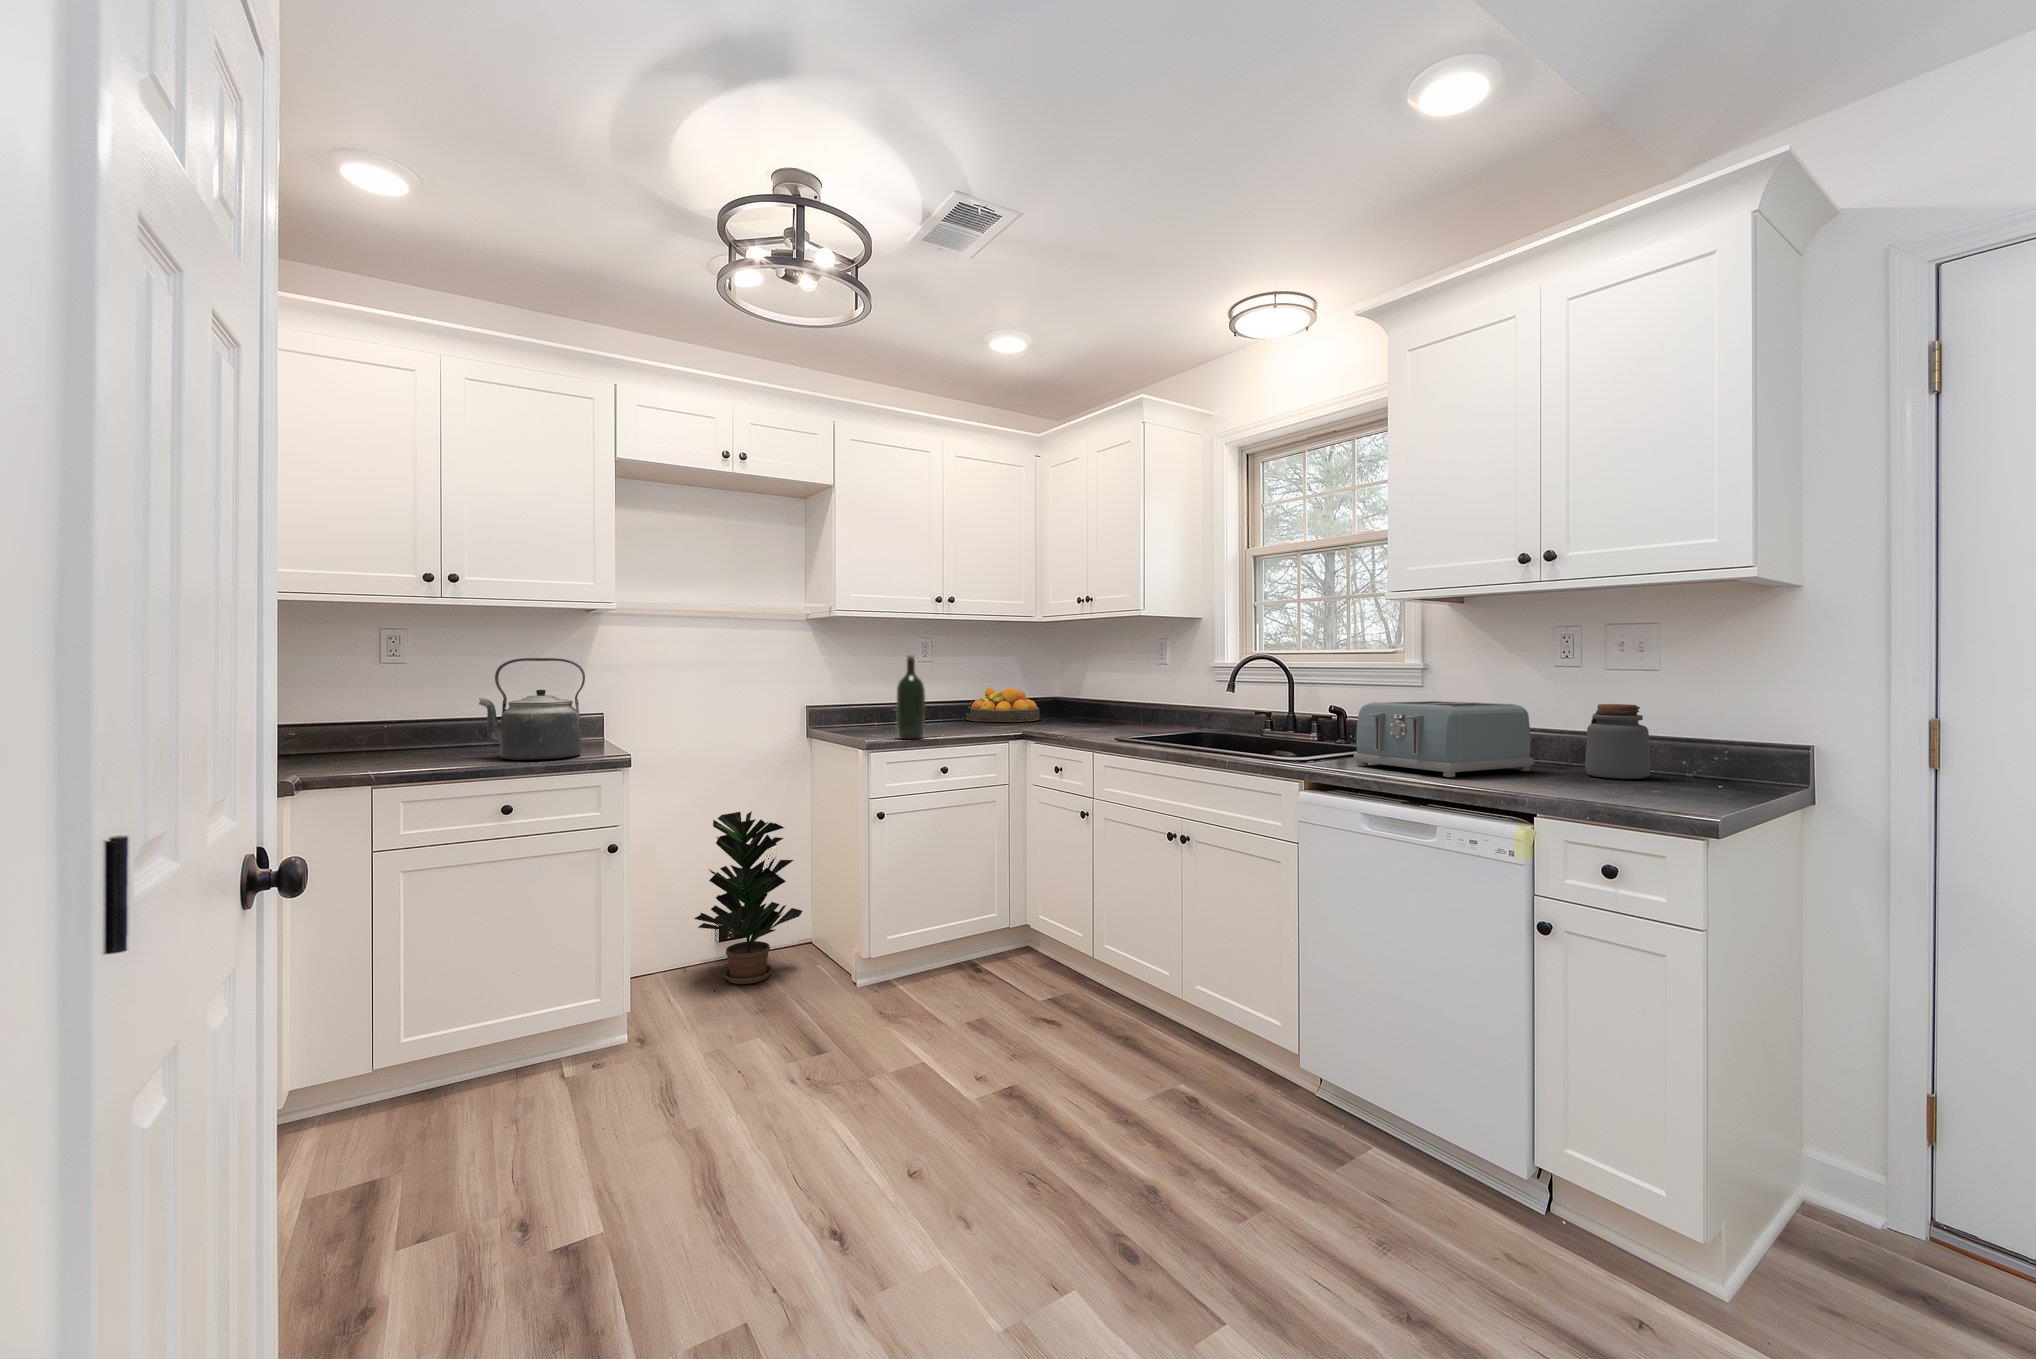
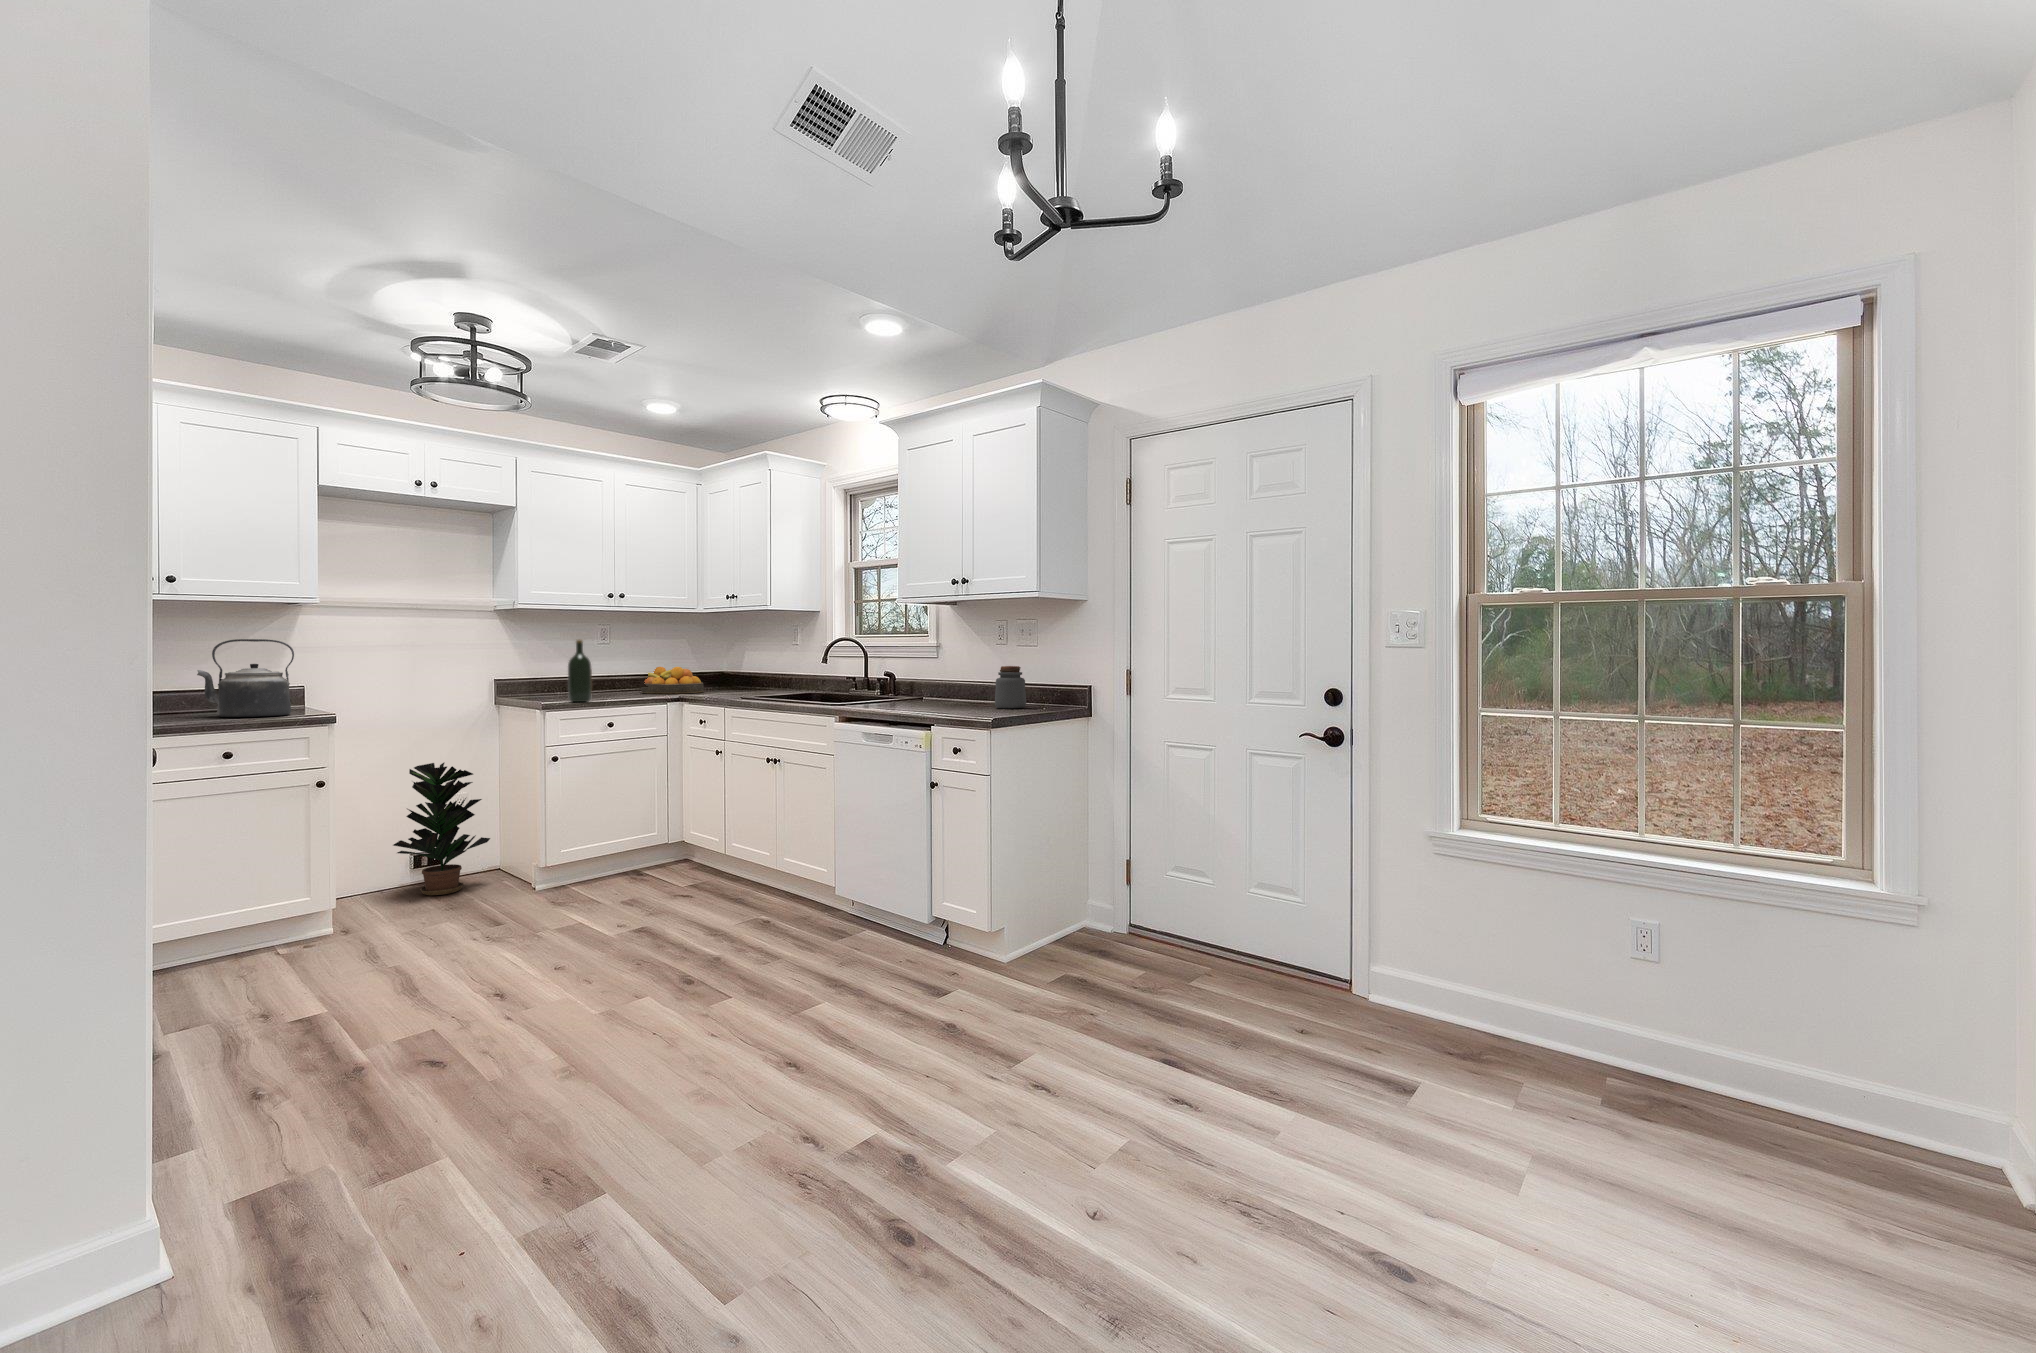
toaster: present [1354,701,1534,777] -> none [871,667,971,710]

